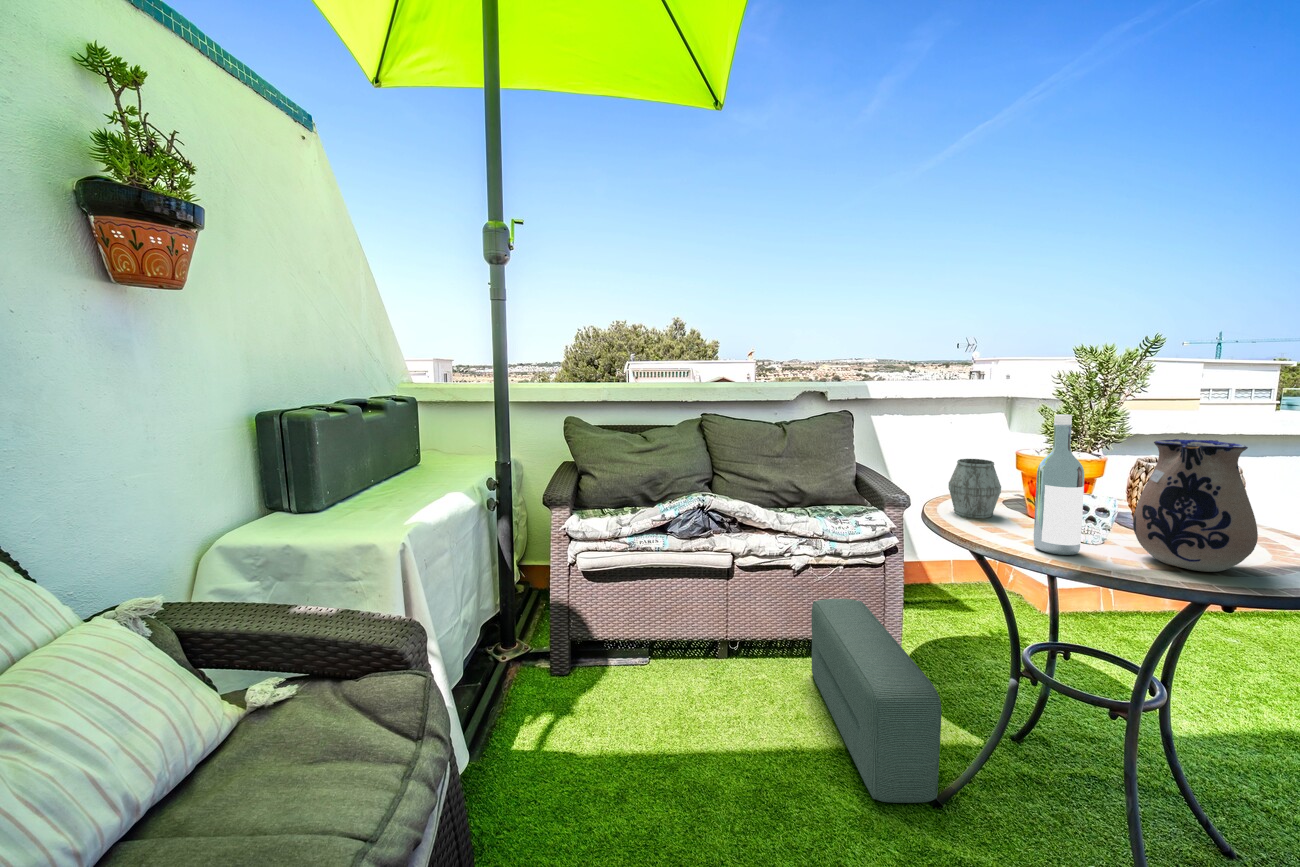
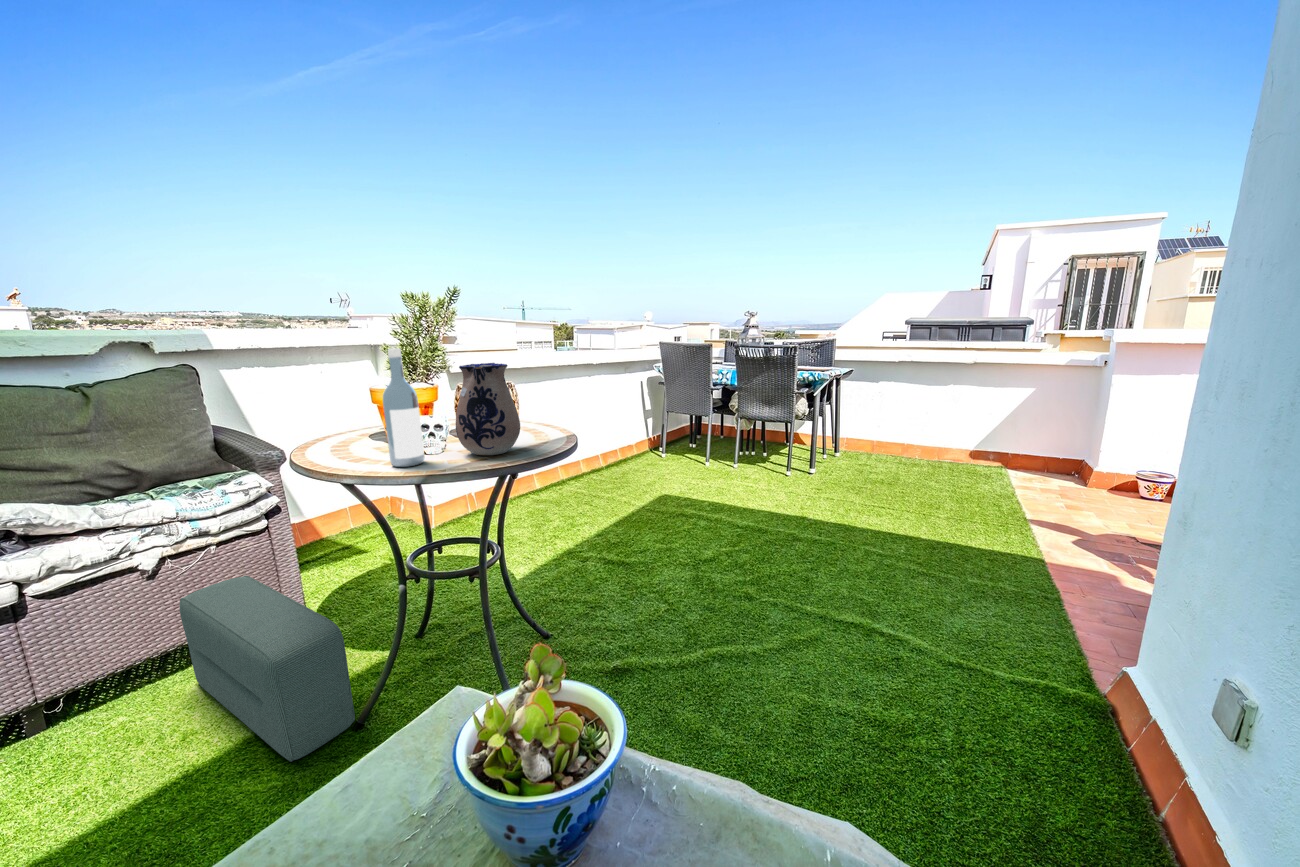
mug: present [949,459,1001,518] -> none [314,399,364,455]

